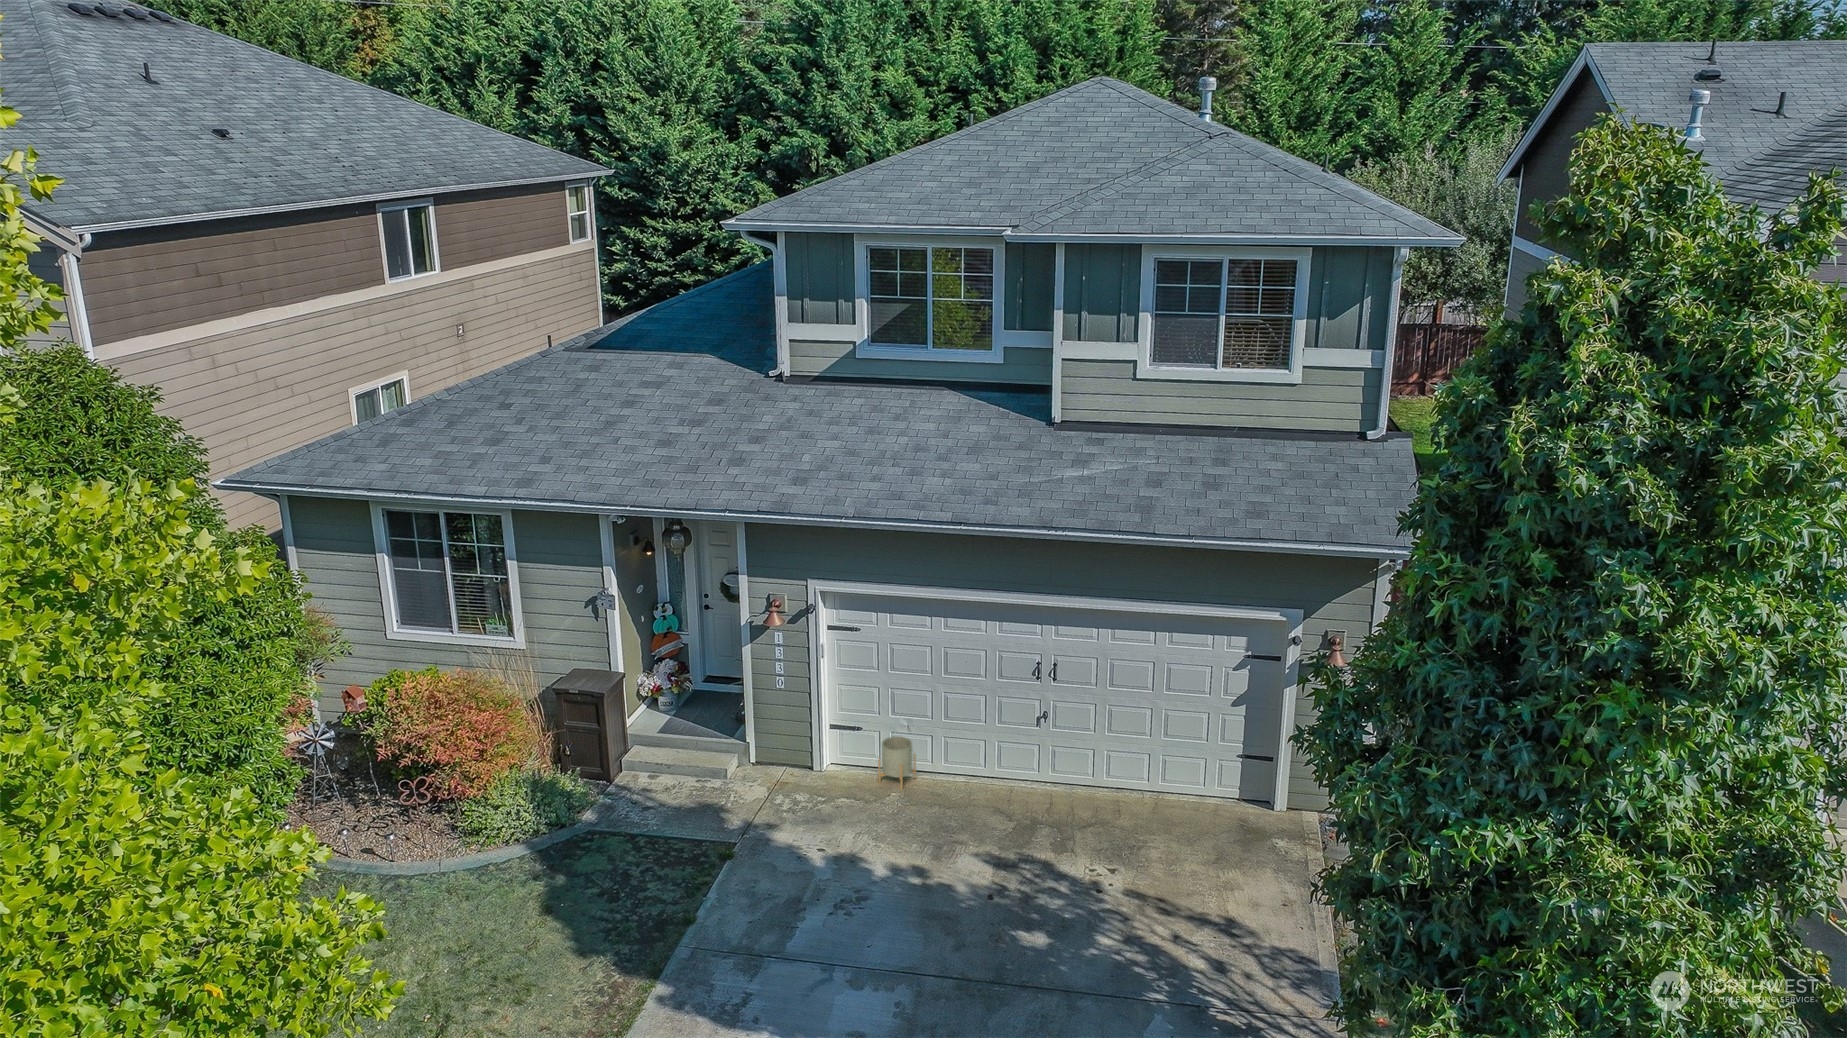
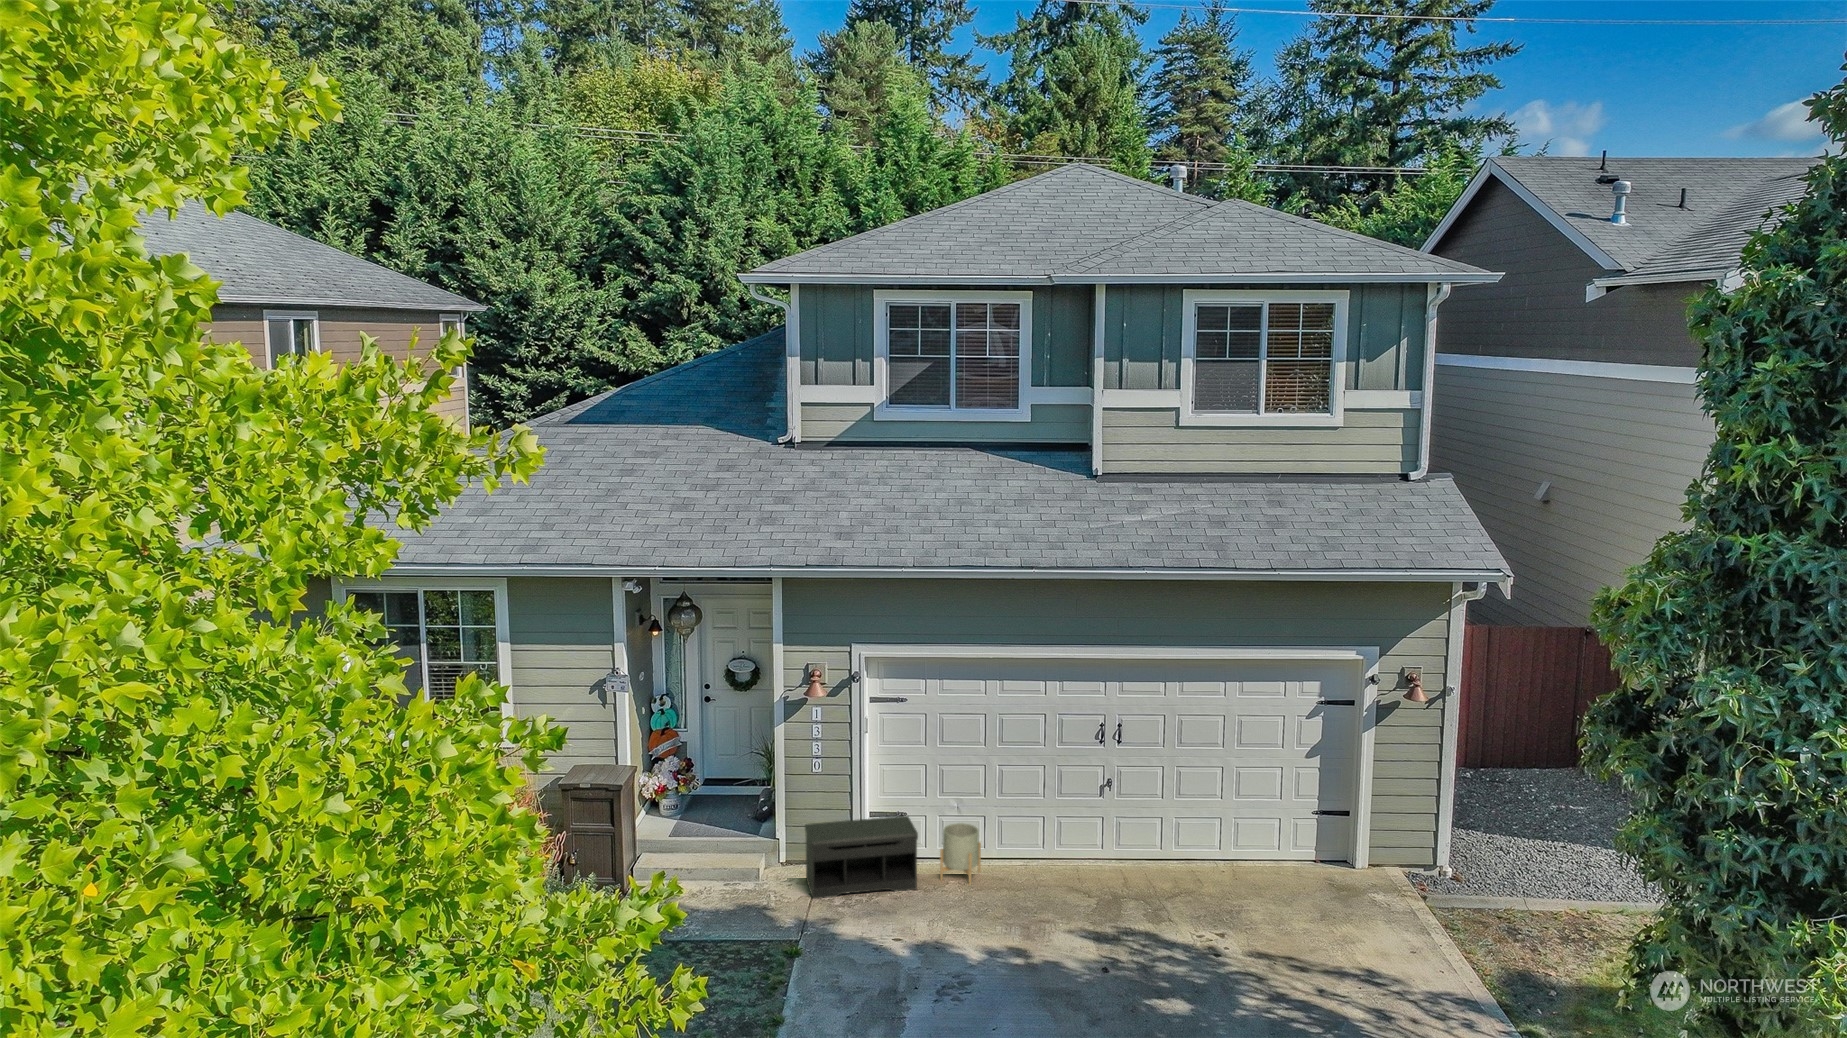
bench: none [762,727,855,794] -> present [805,816,918,899]

